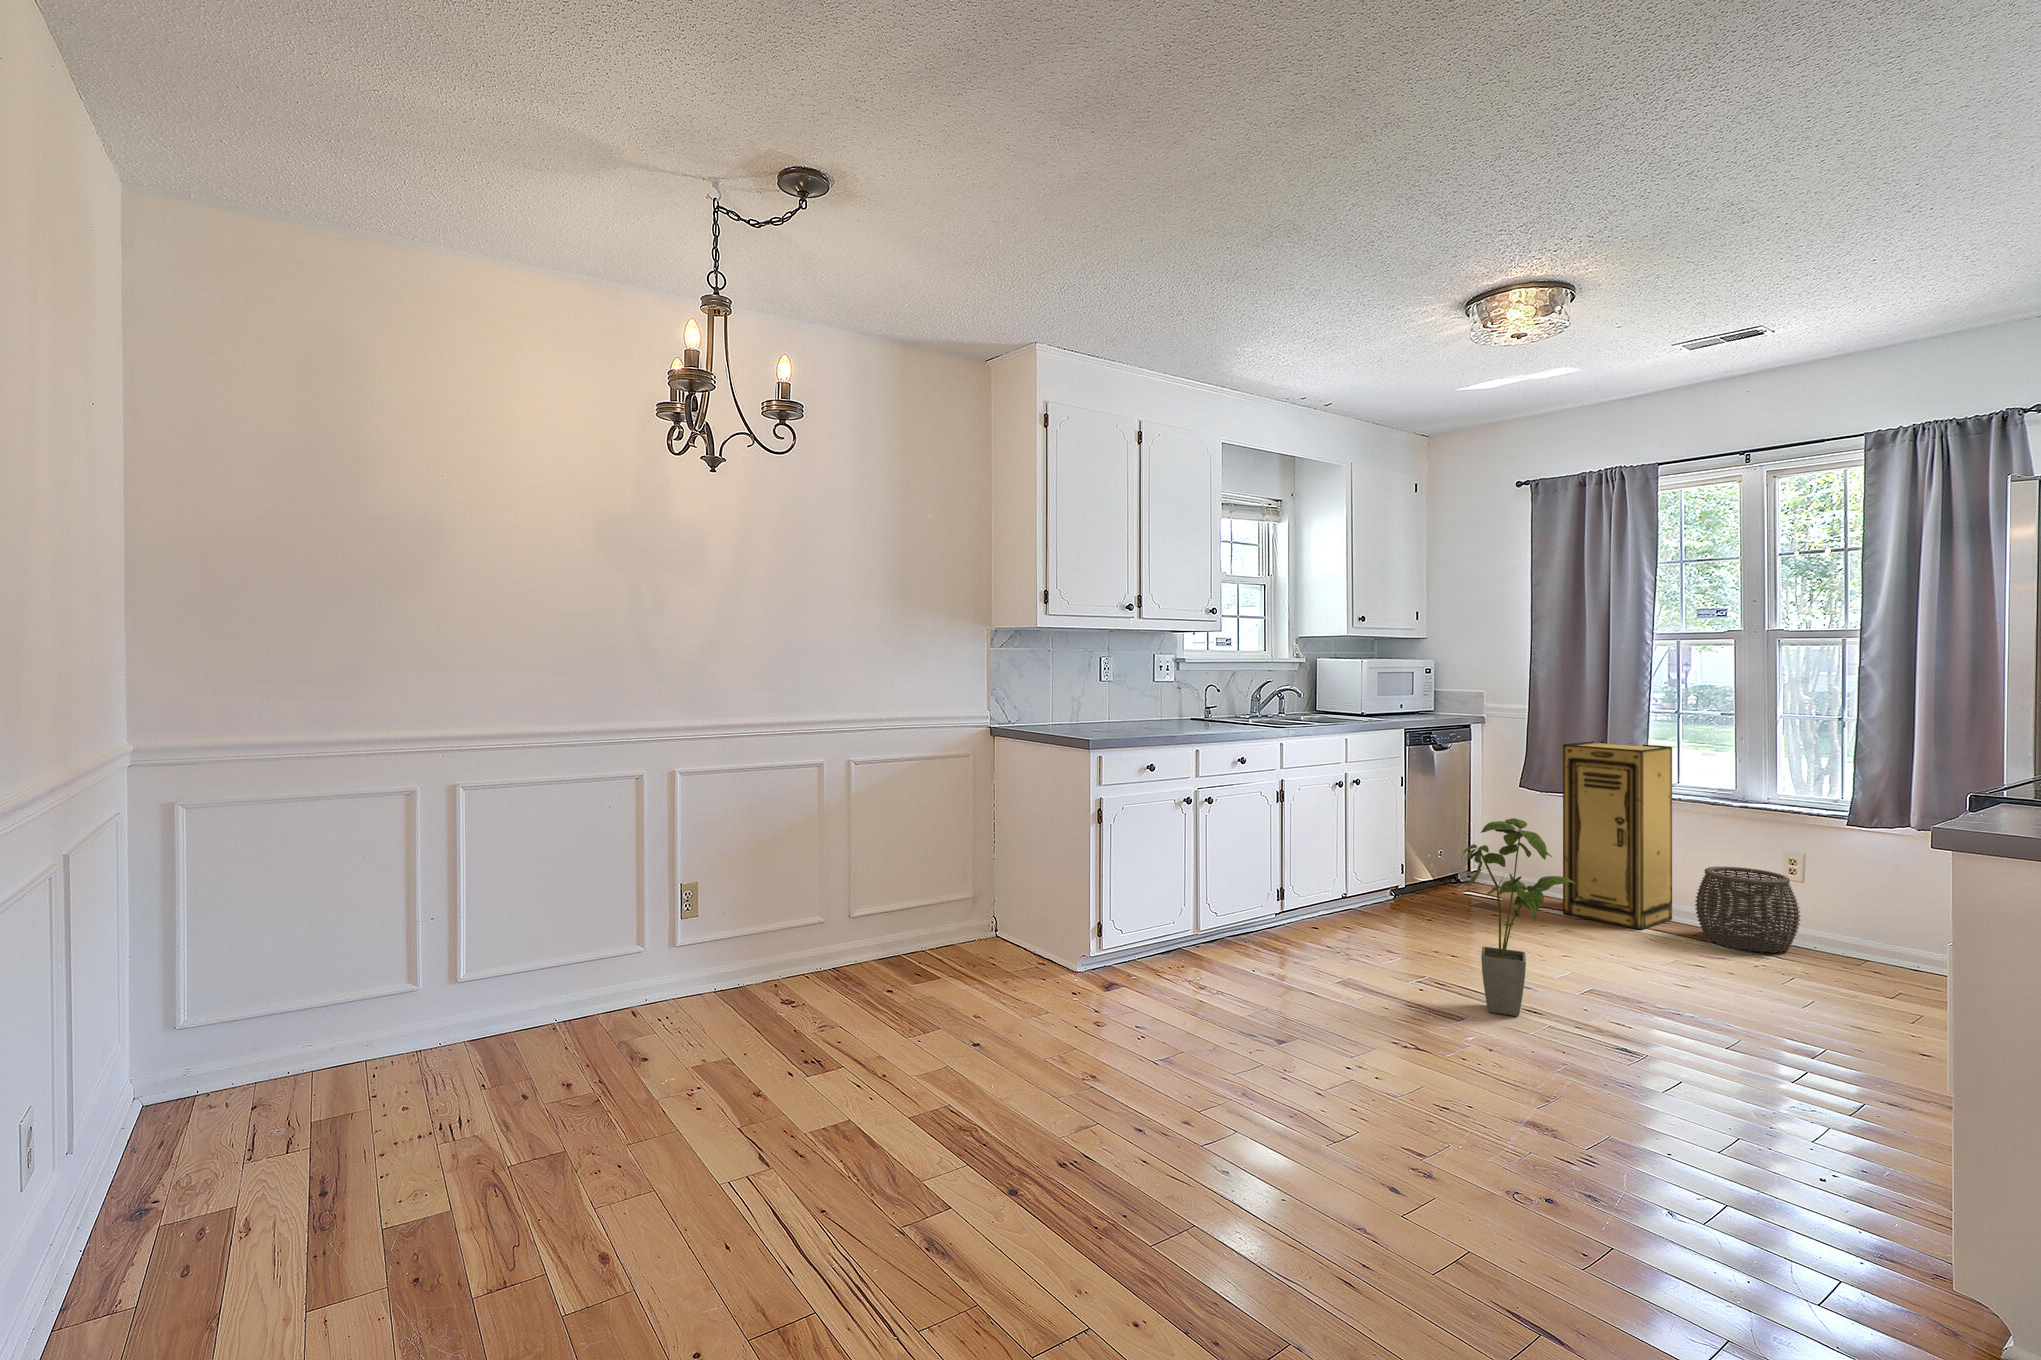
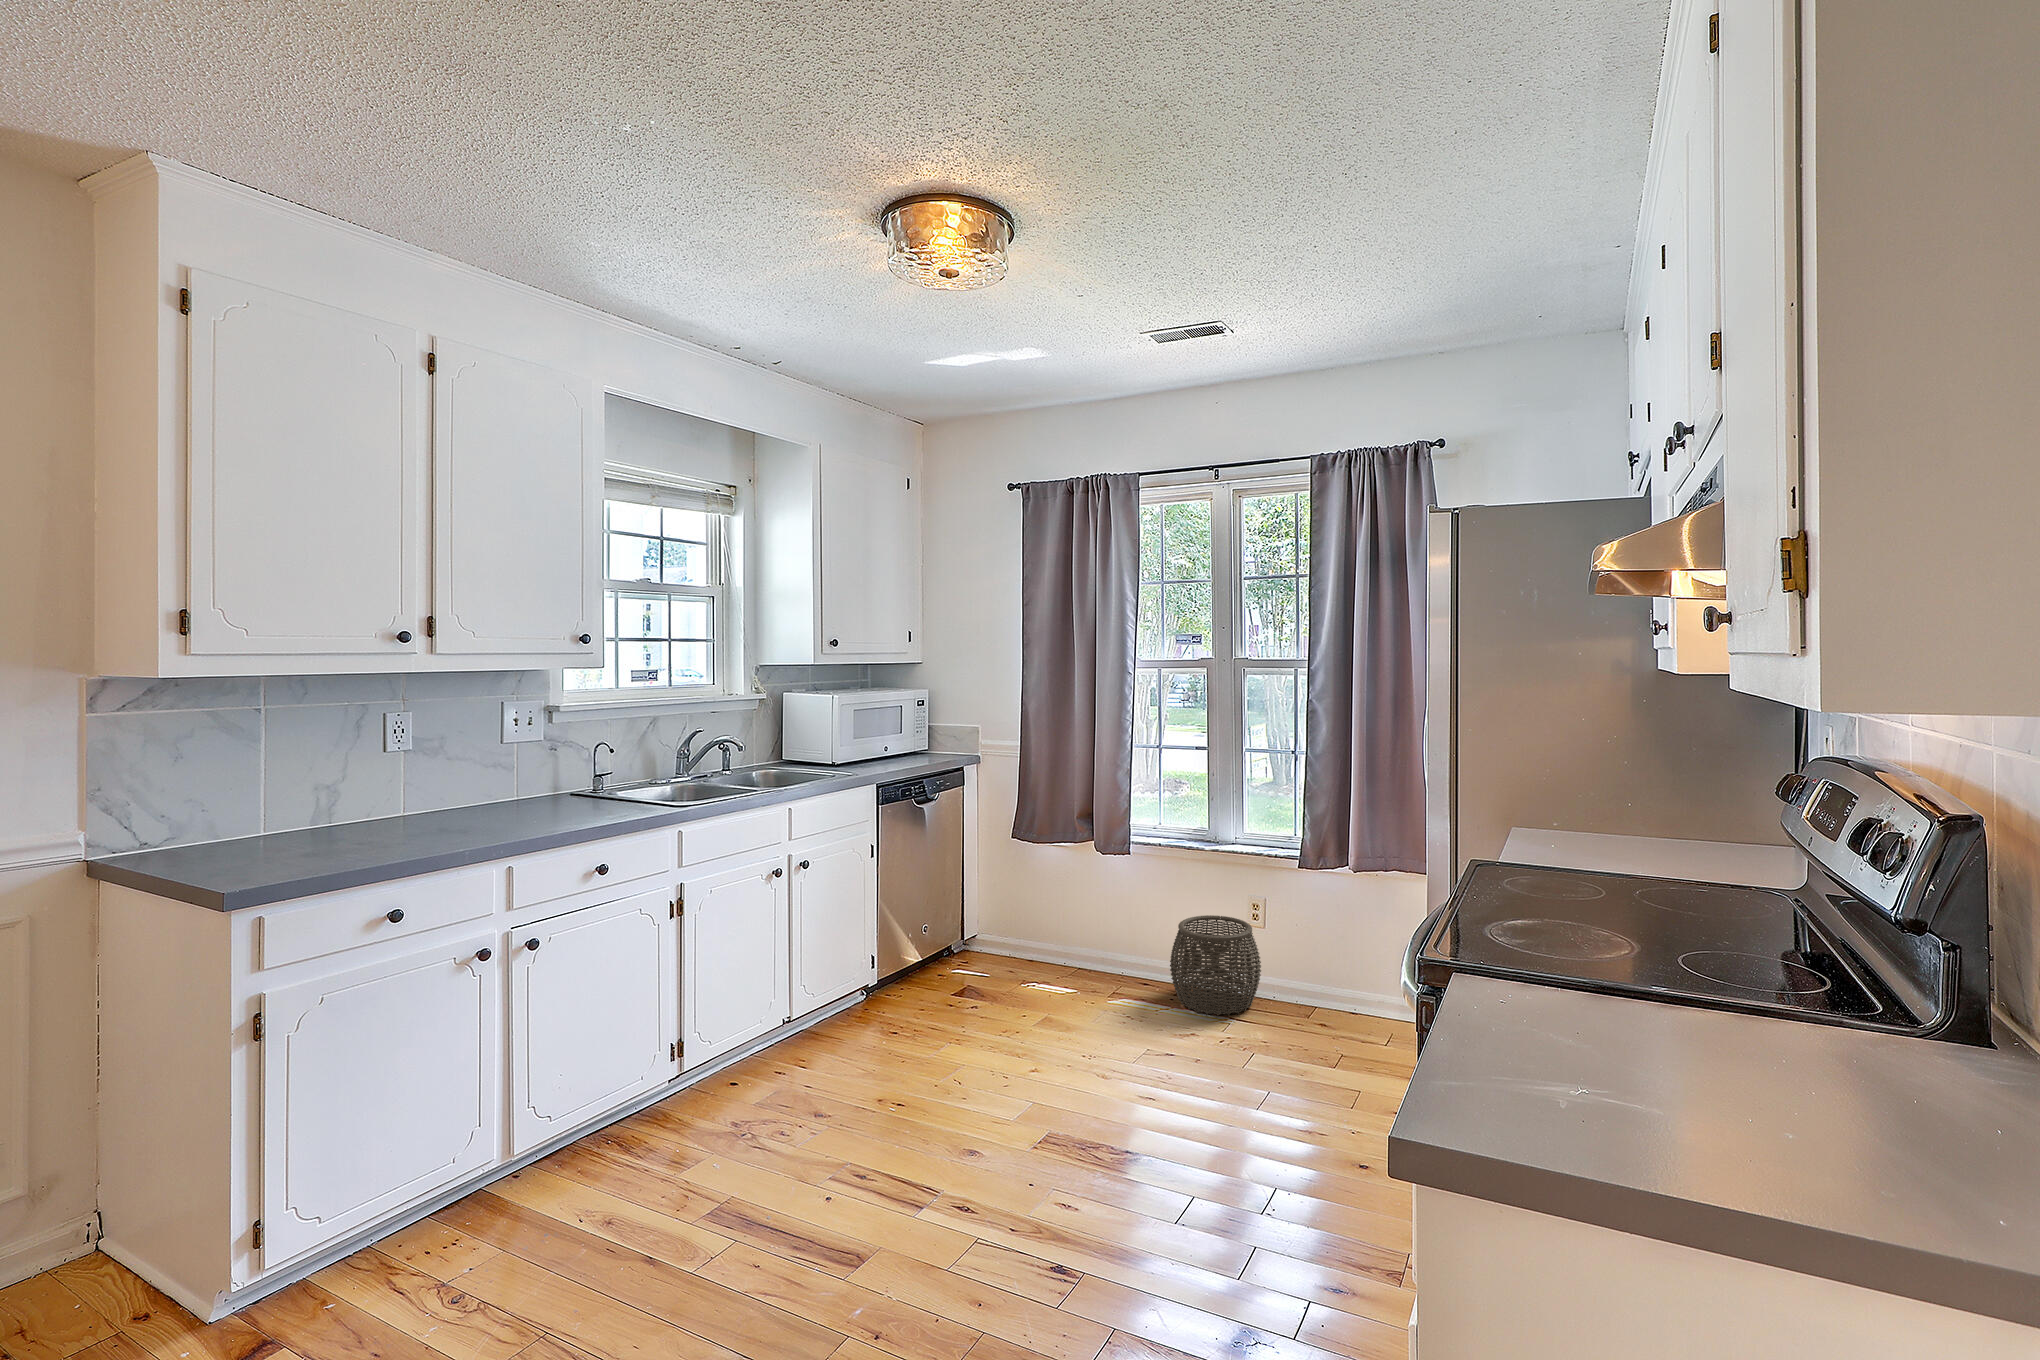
storage cabinet: present [1563,741,1672,930] -> none [1047,780,1153,999]
house plant: present [1462,818,1579,1016] -> none [874,952,1022,1240]

